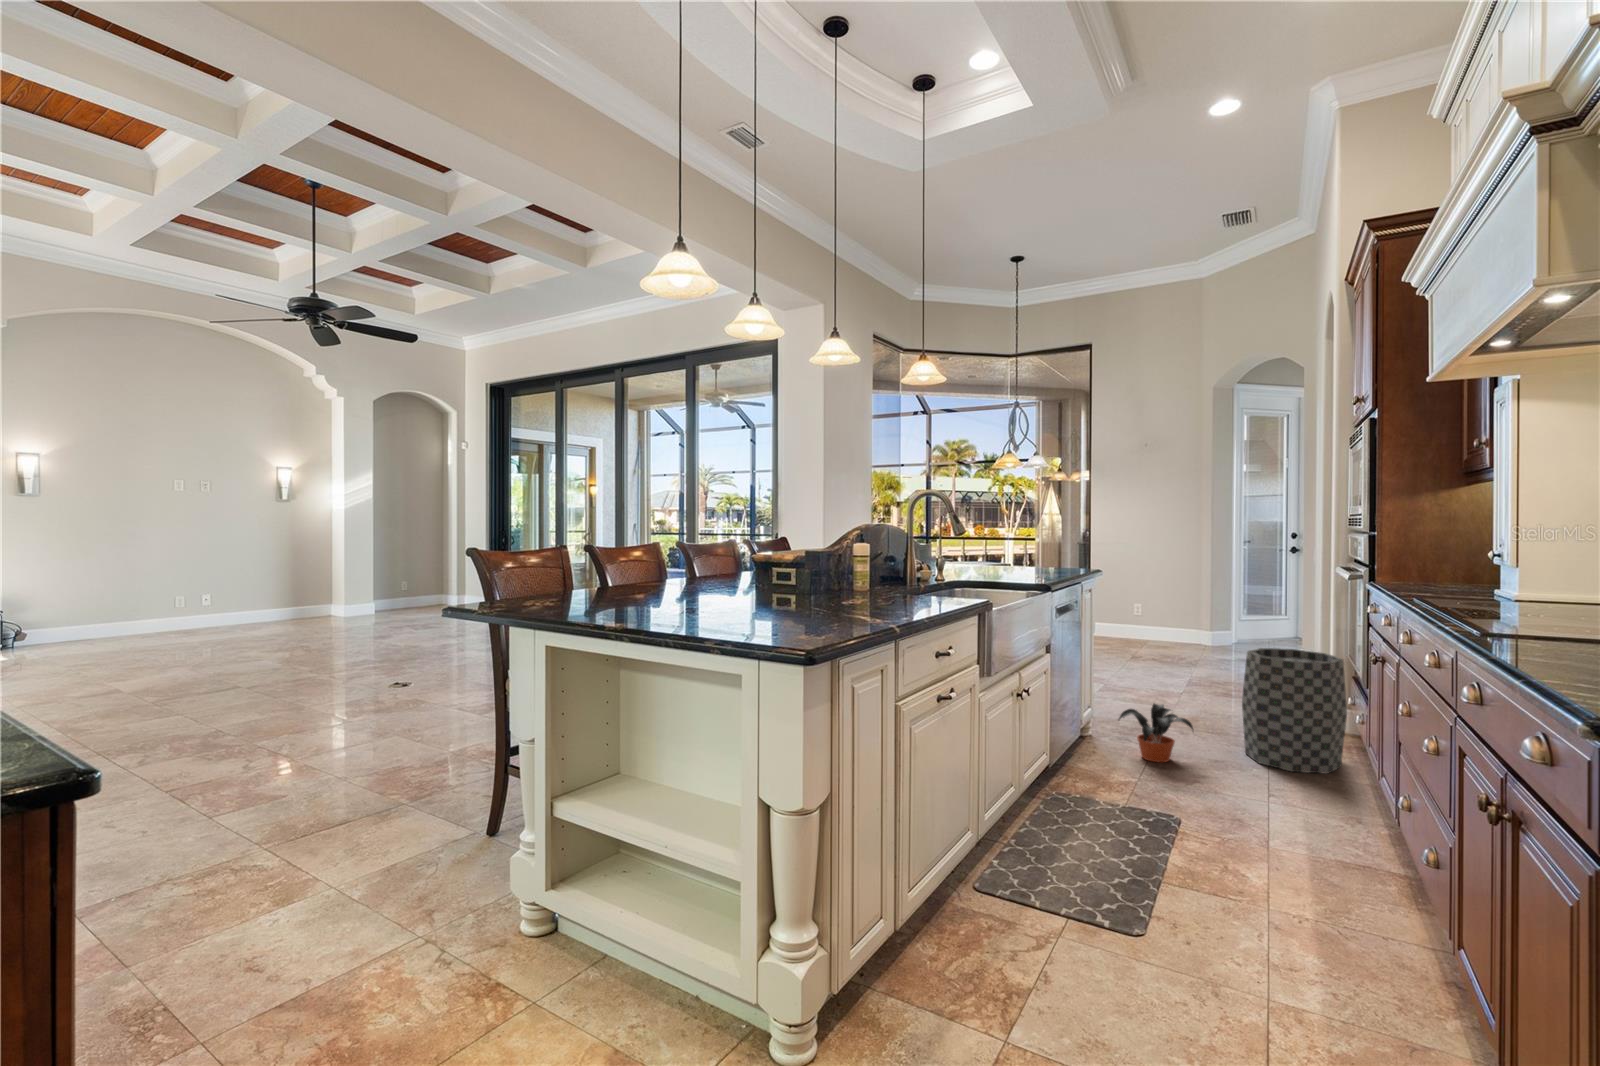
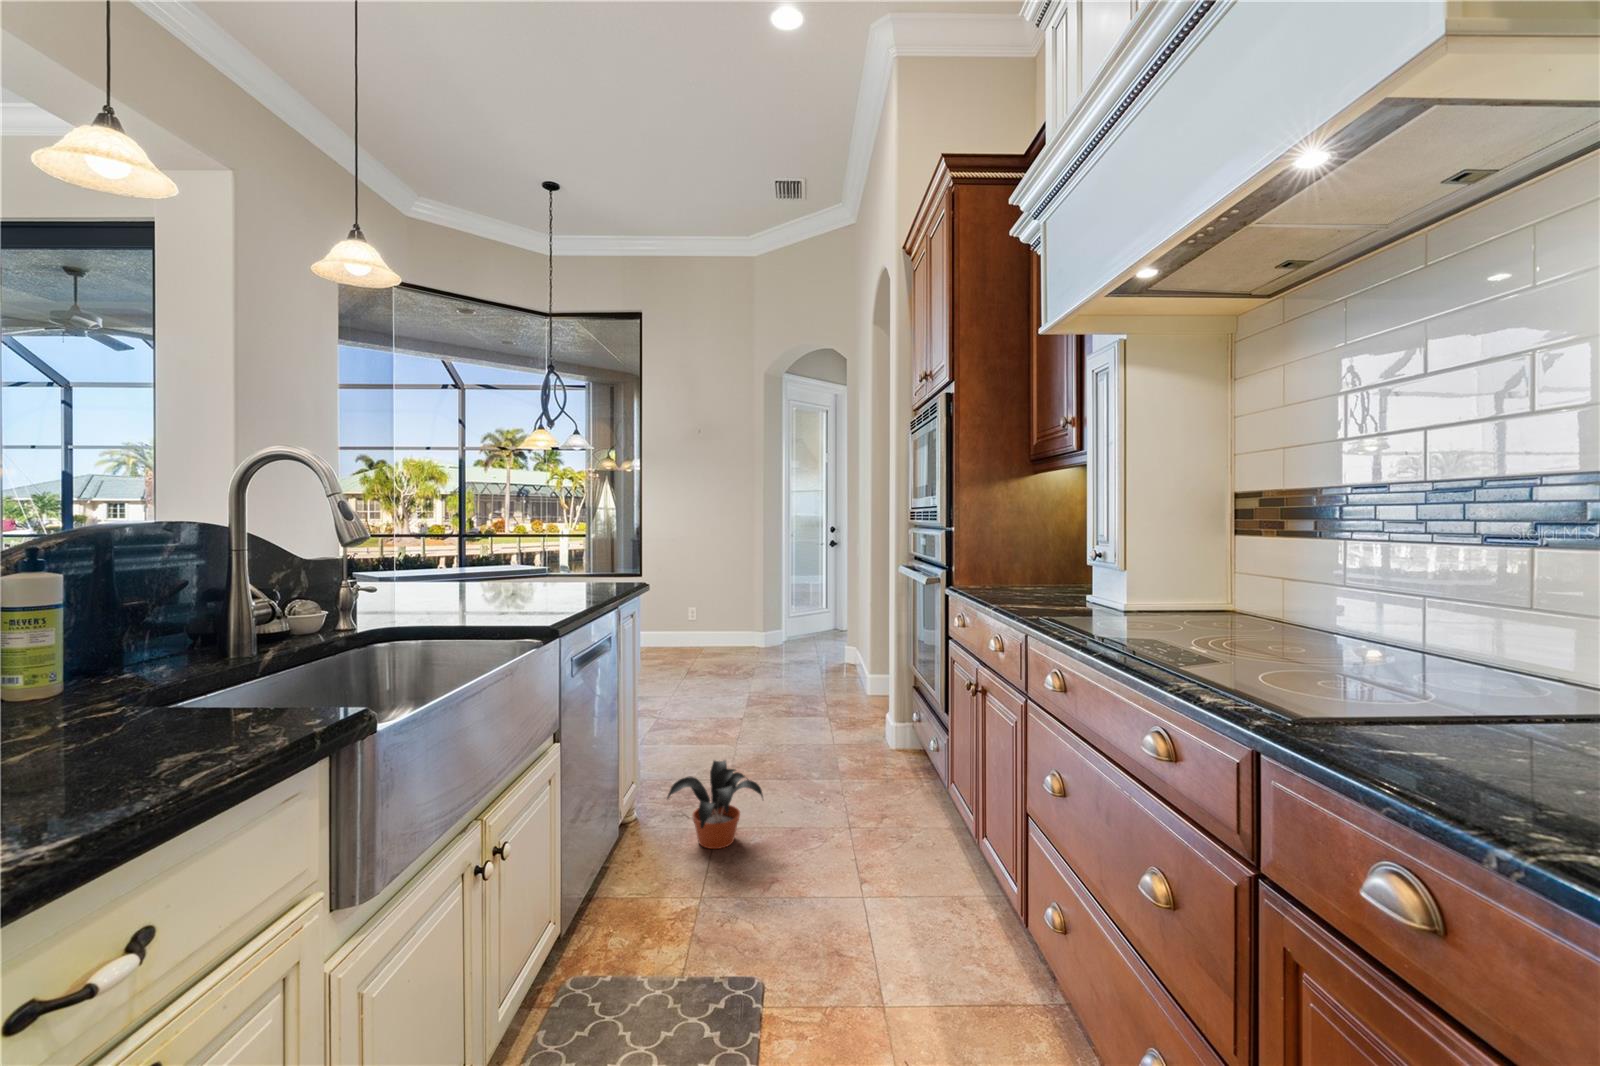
trash can: present [1242,648,1347,774] -> none [814,666,922,826]

